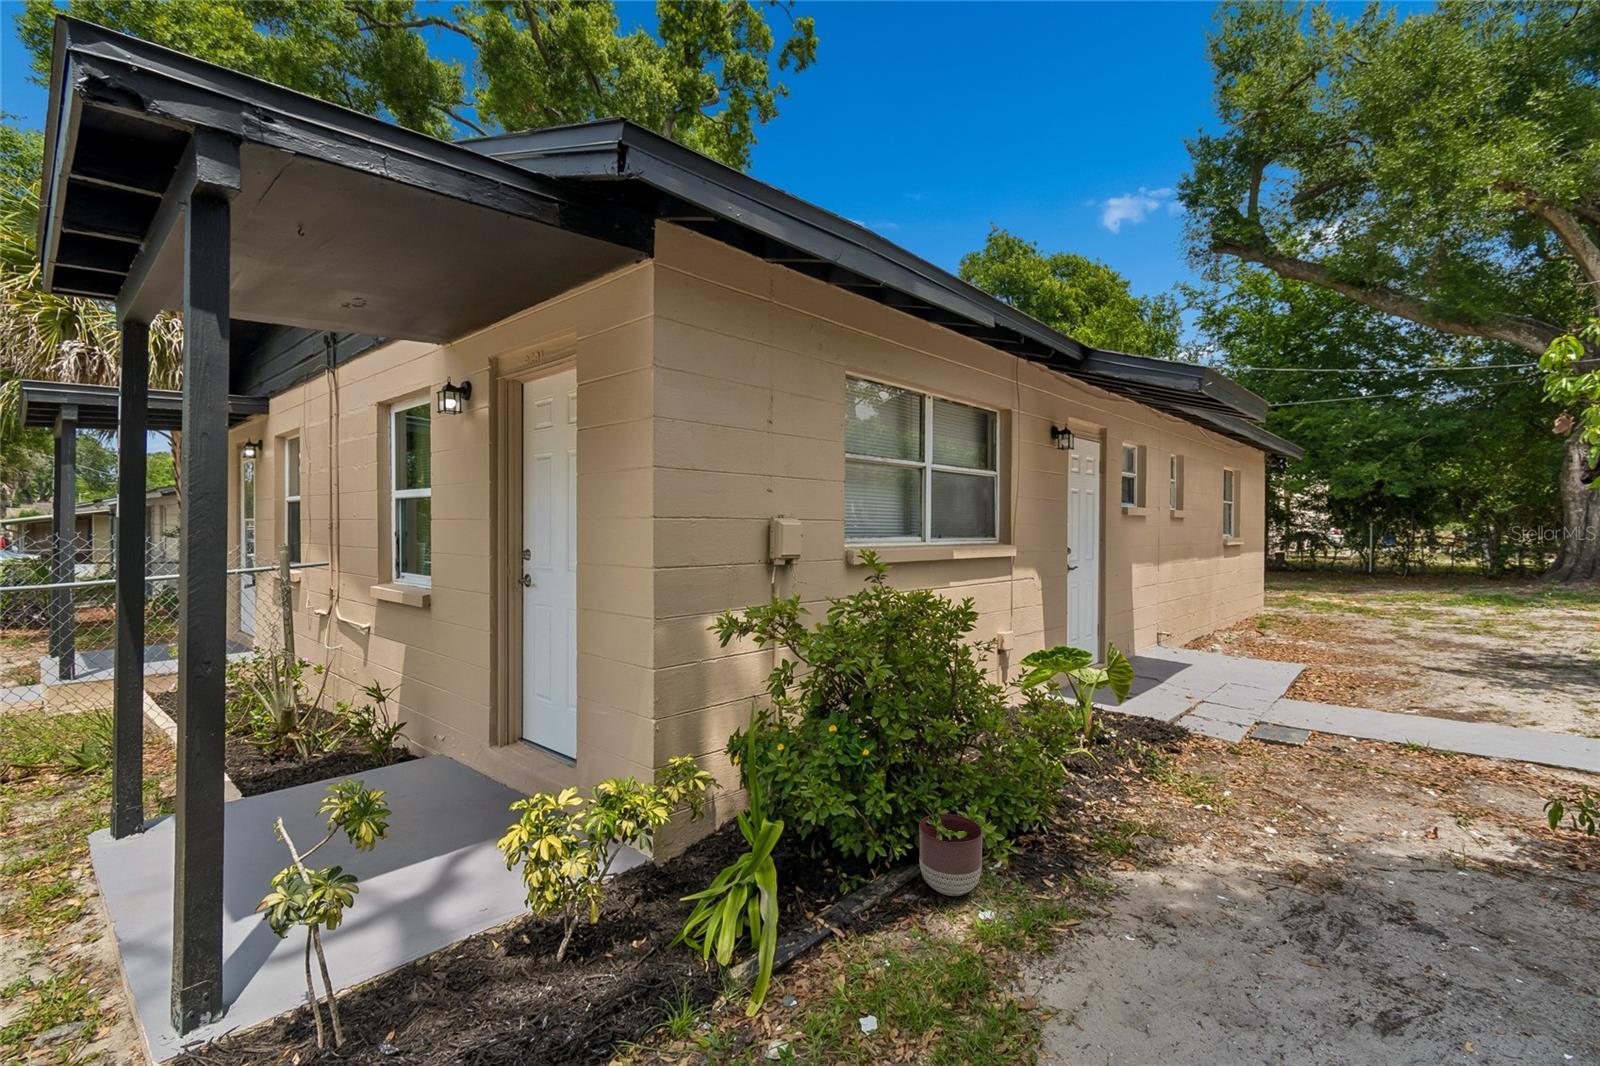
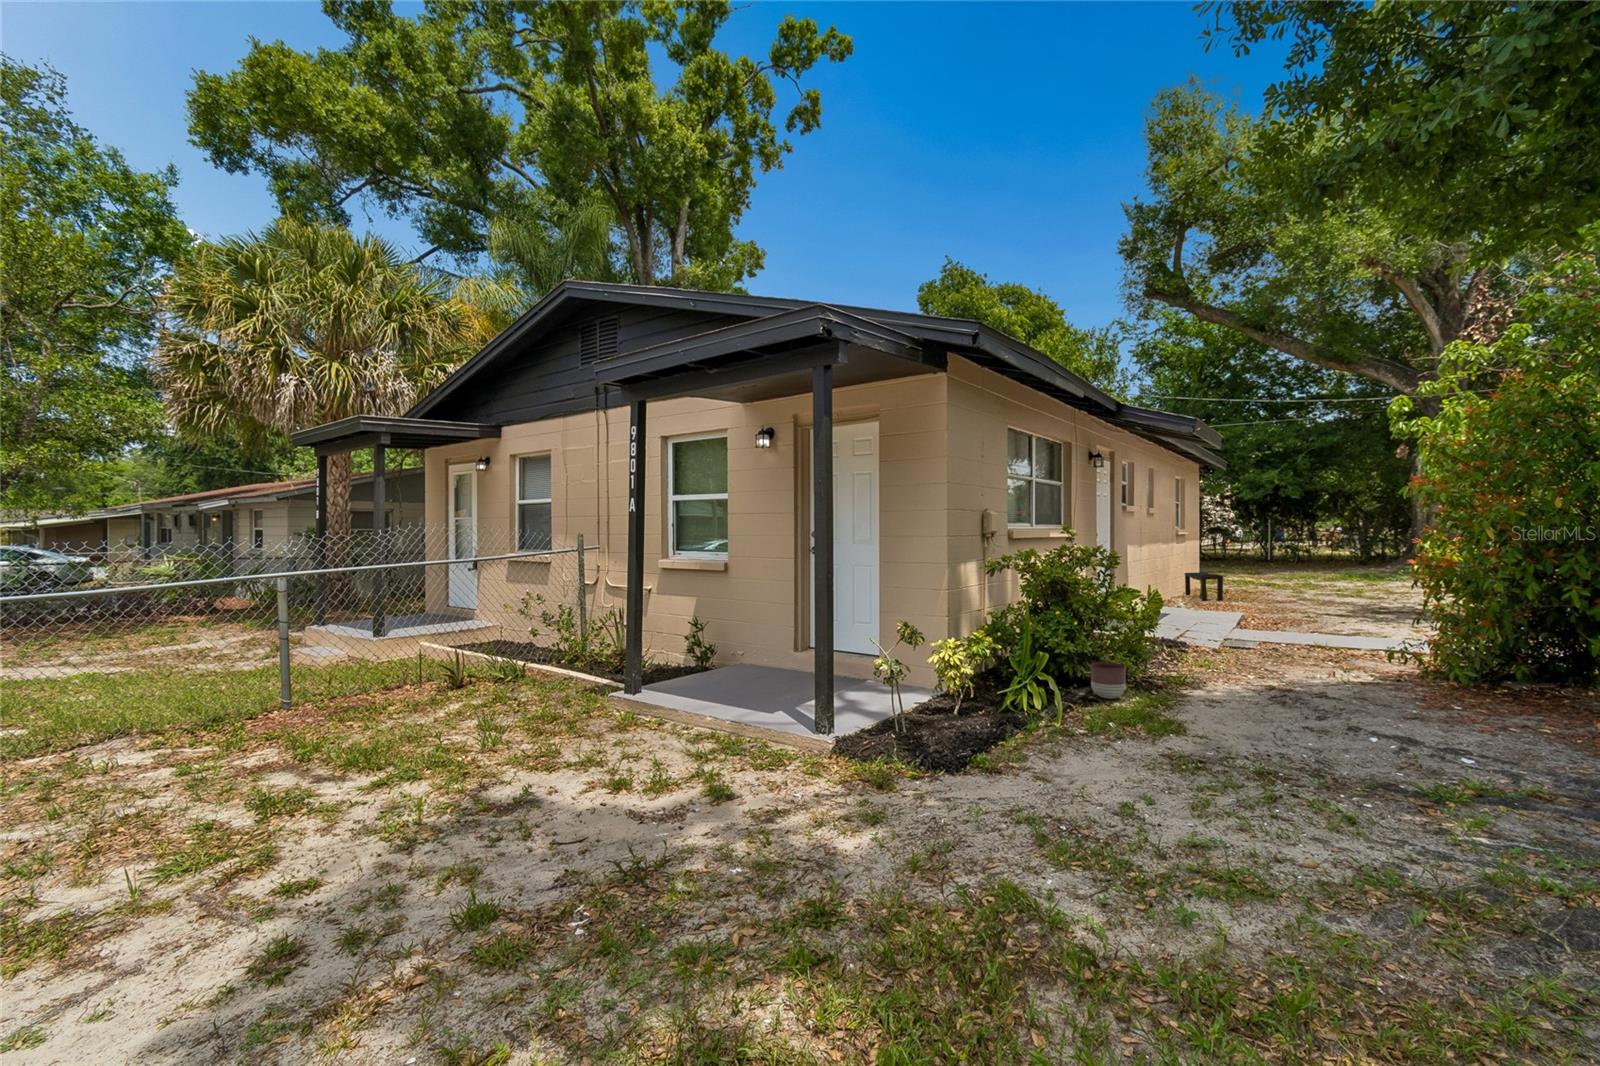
bench: none [1234,594,1285,635] -> present [1185,572,1223,601]

